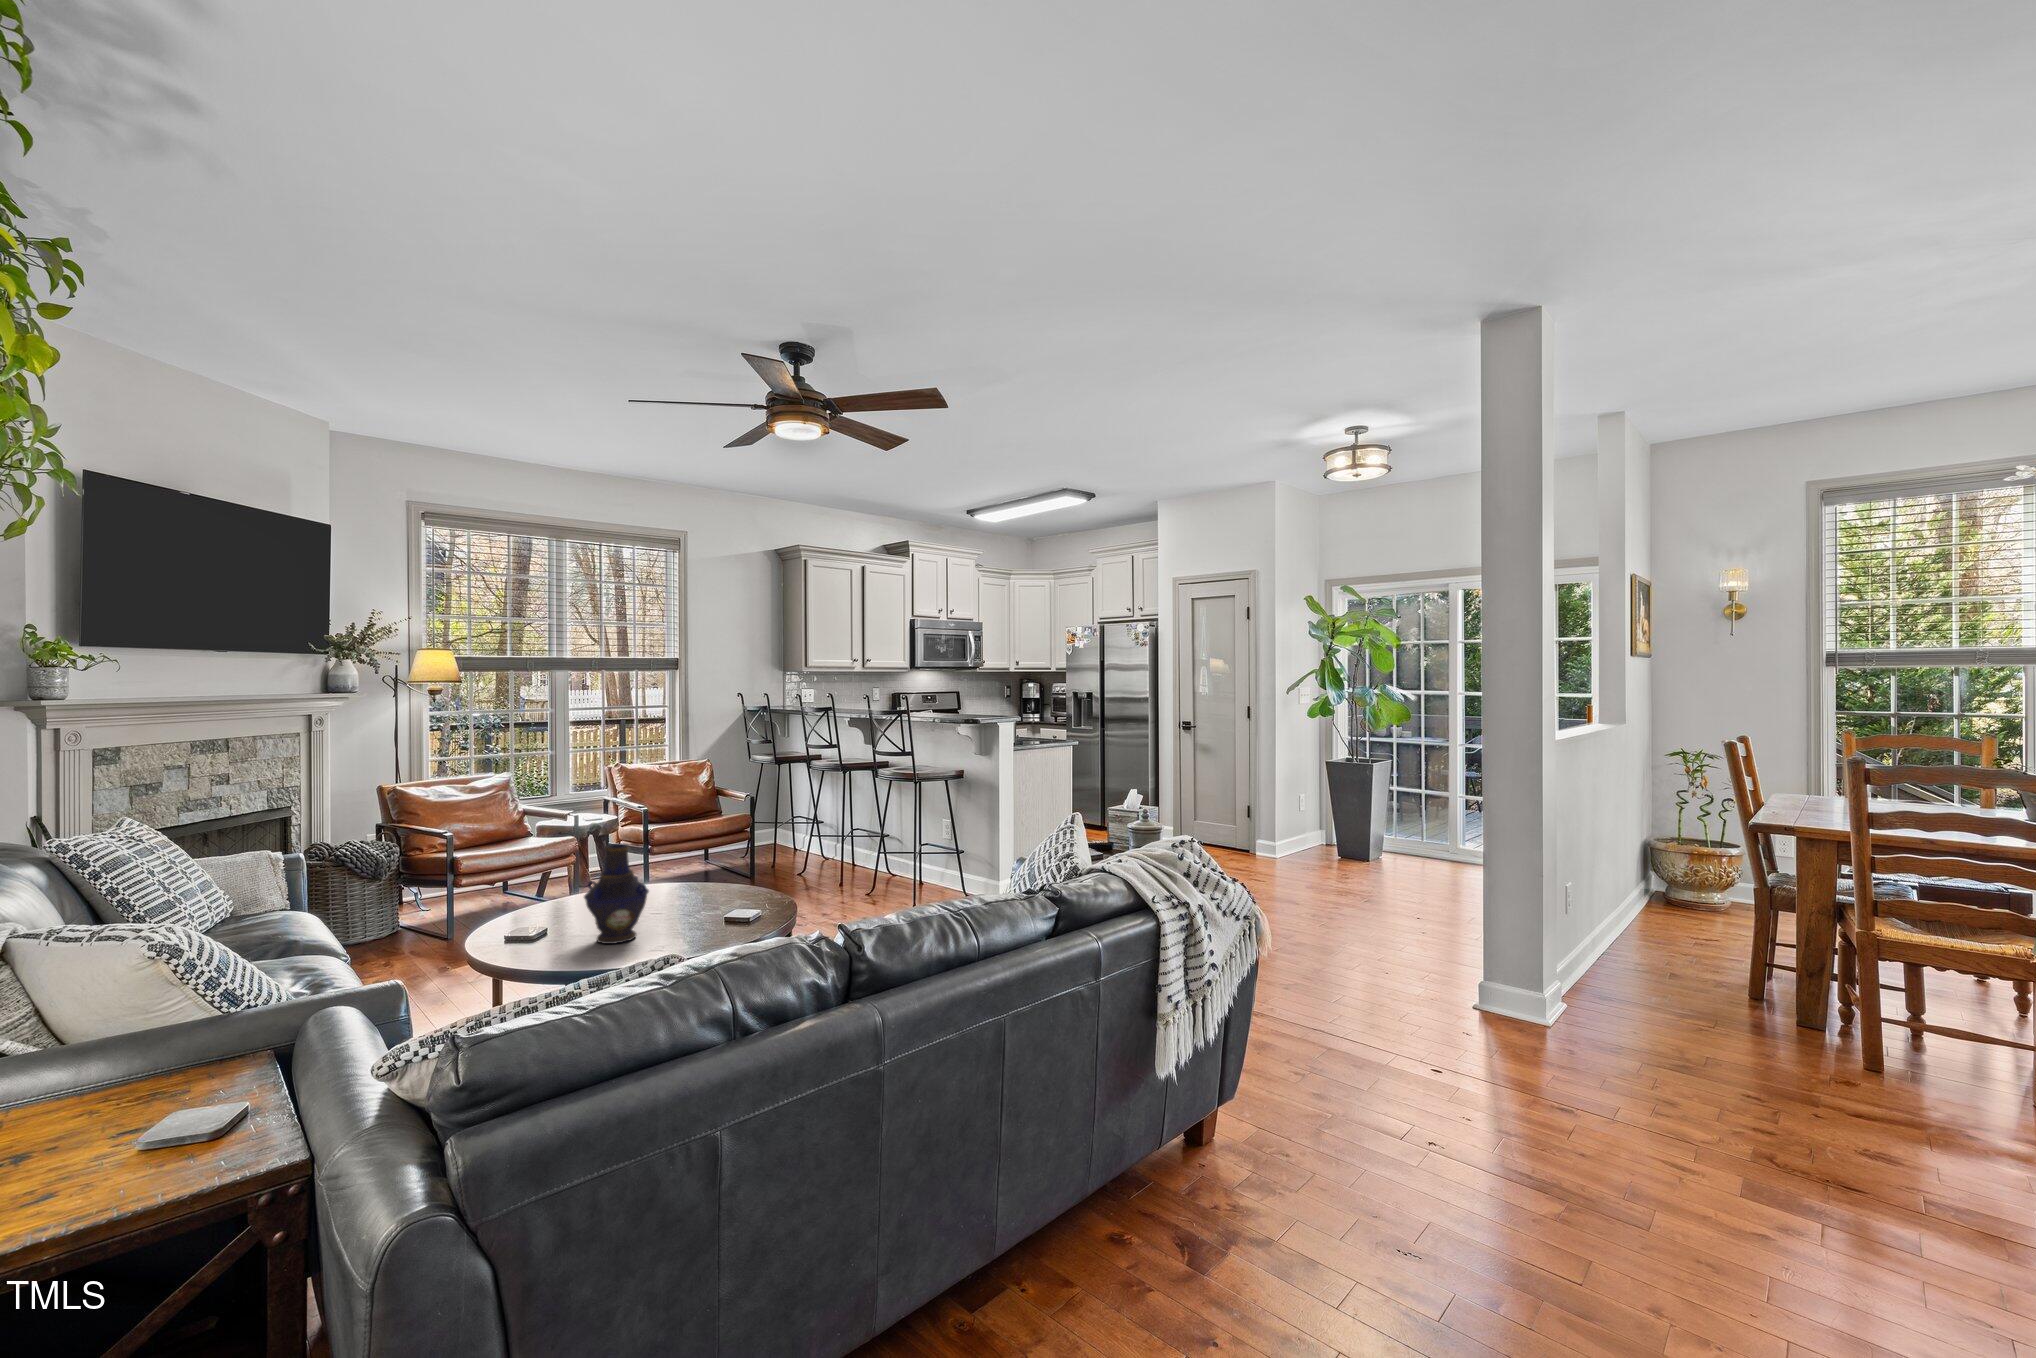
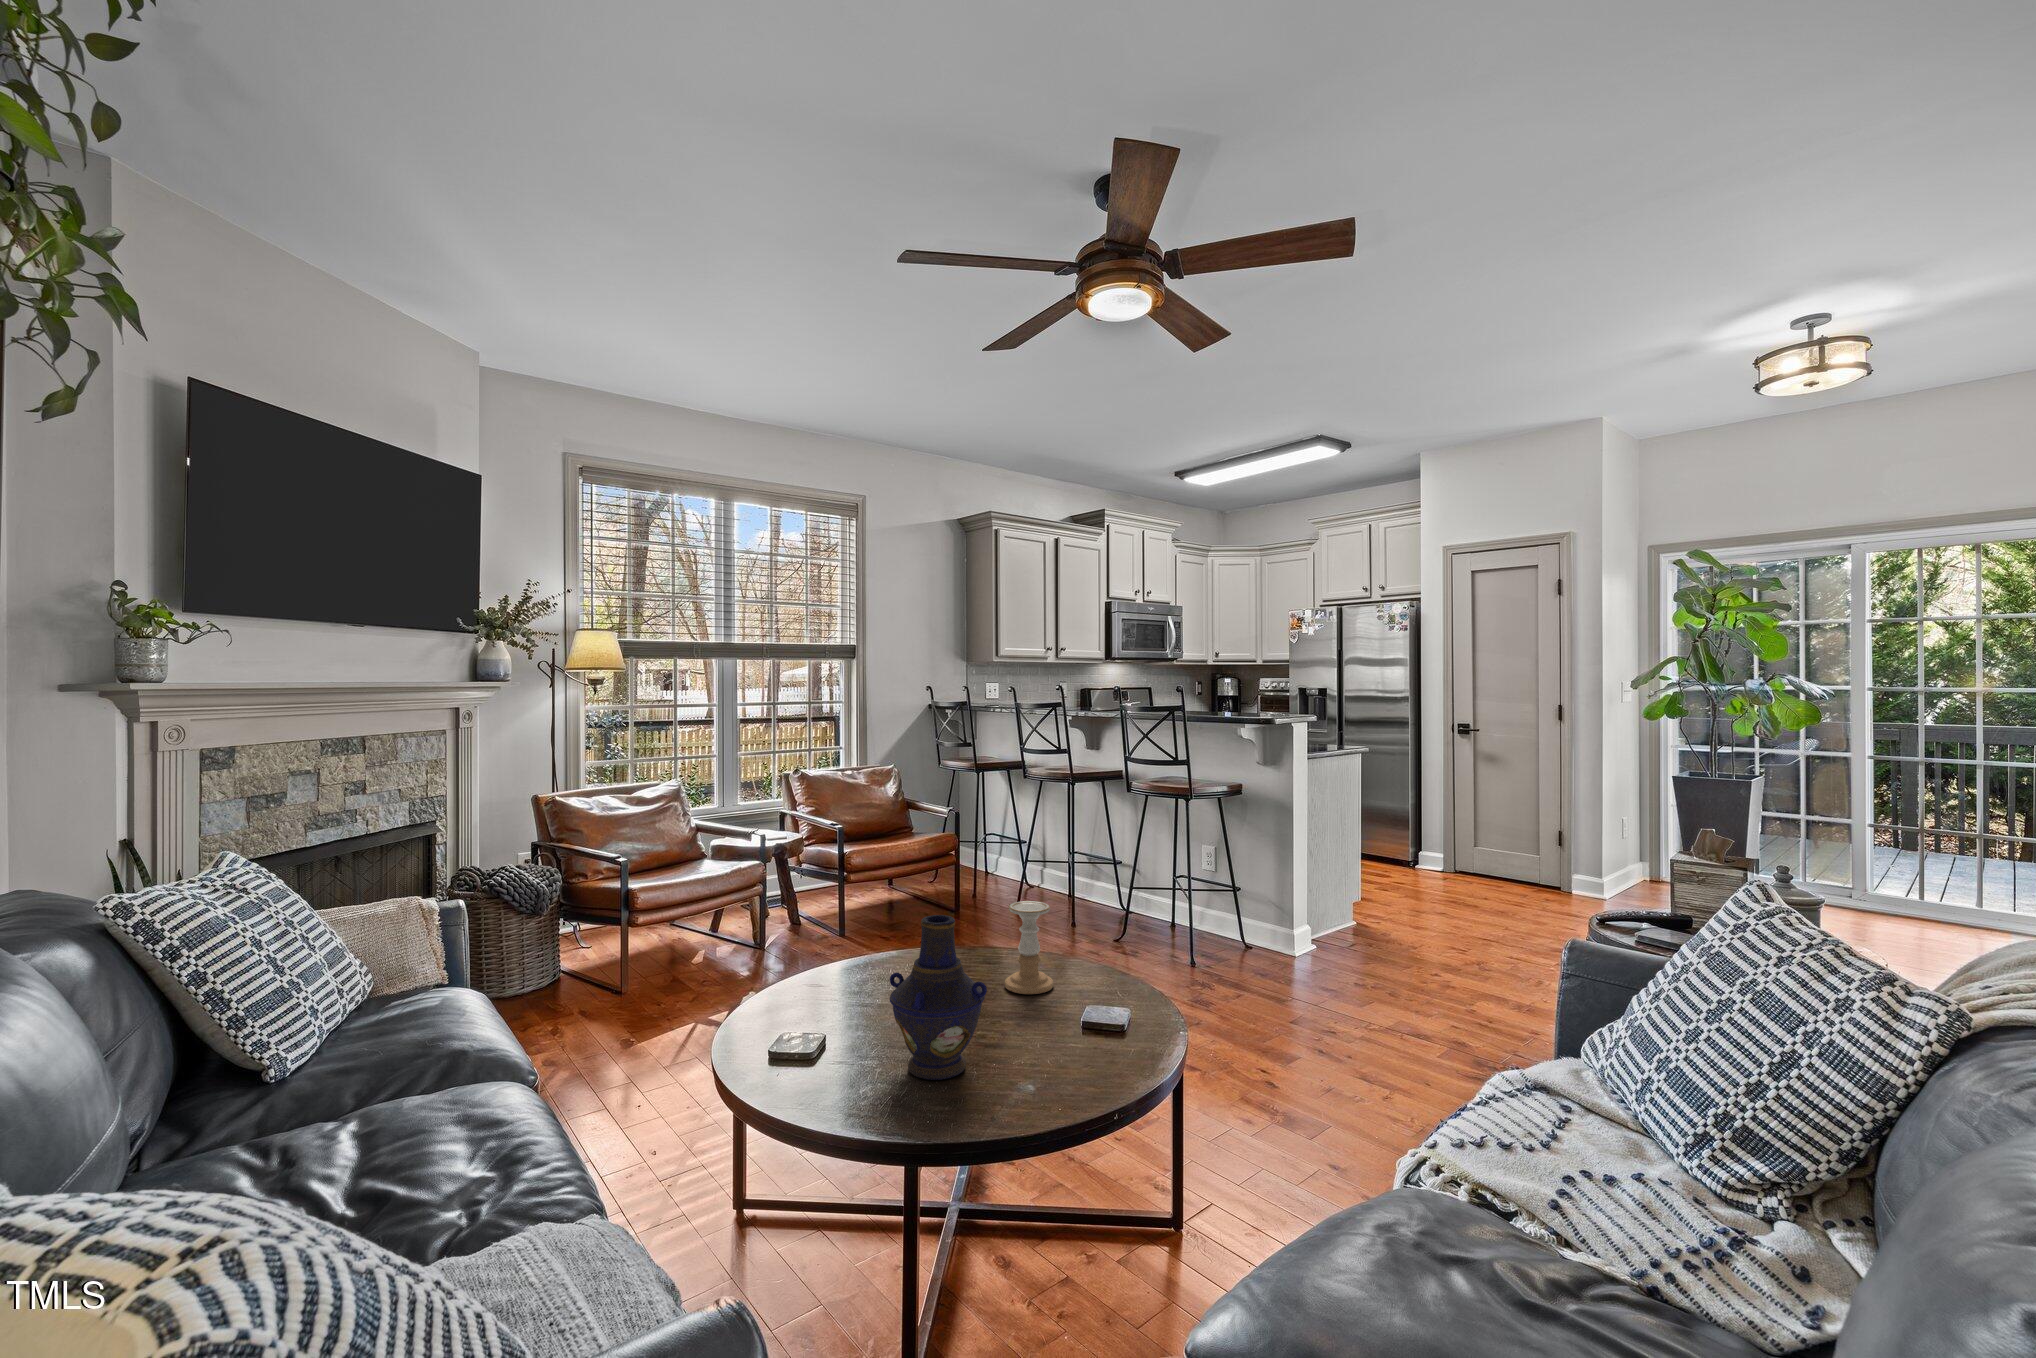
candle holder: none [696,843,730,904] -> present [1005,901,1054,994]

